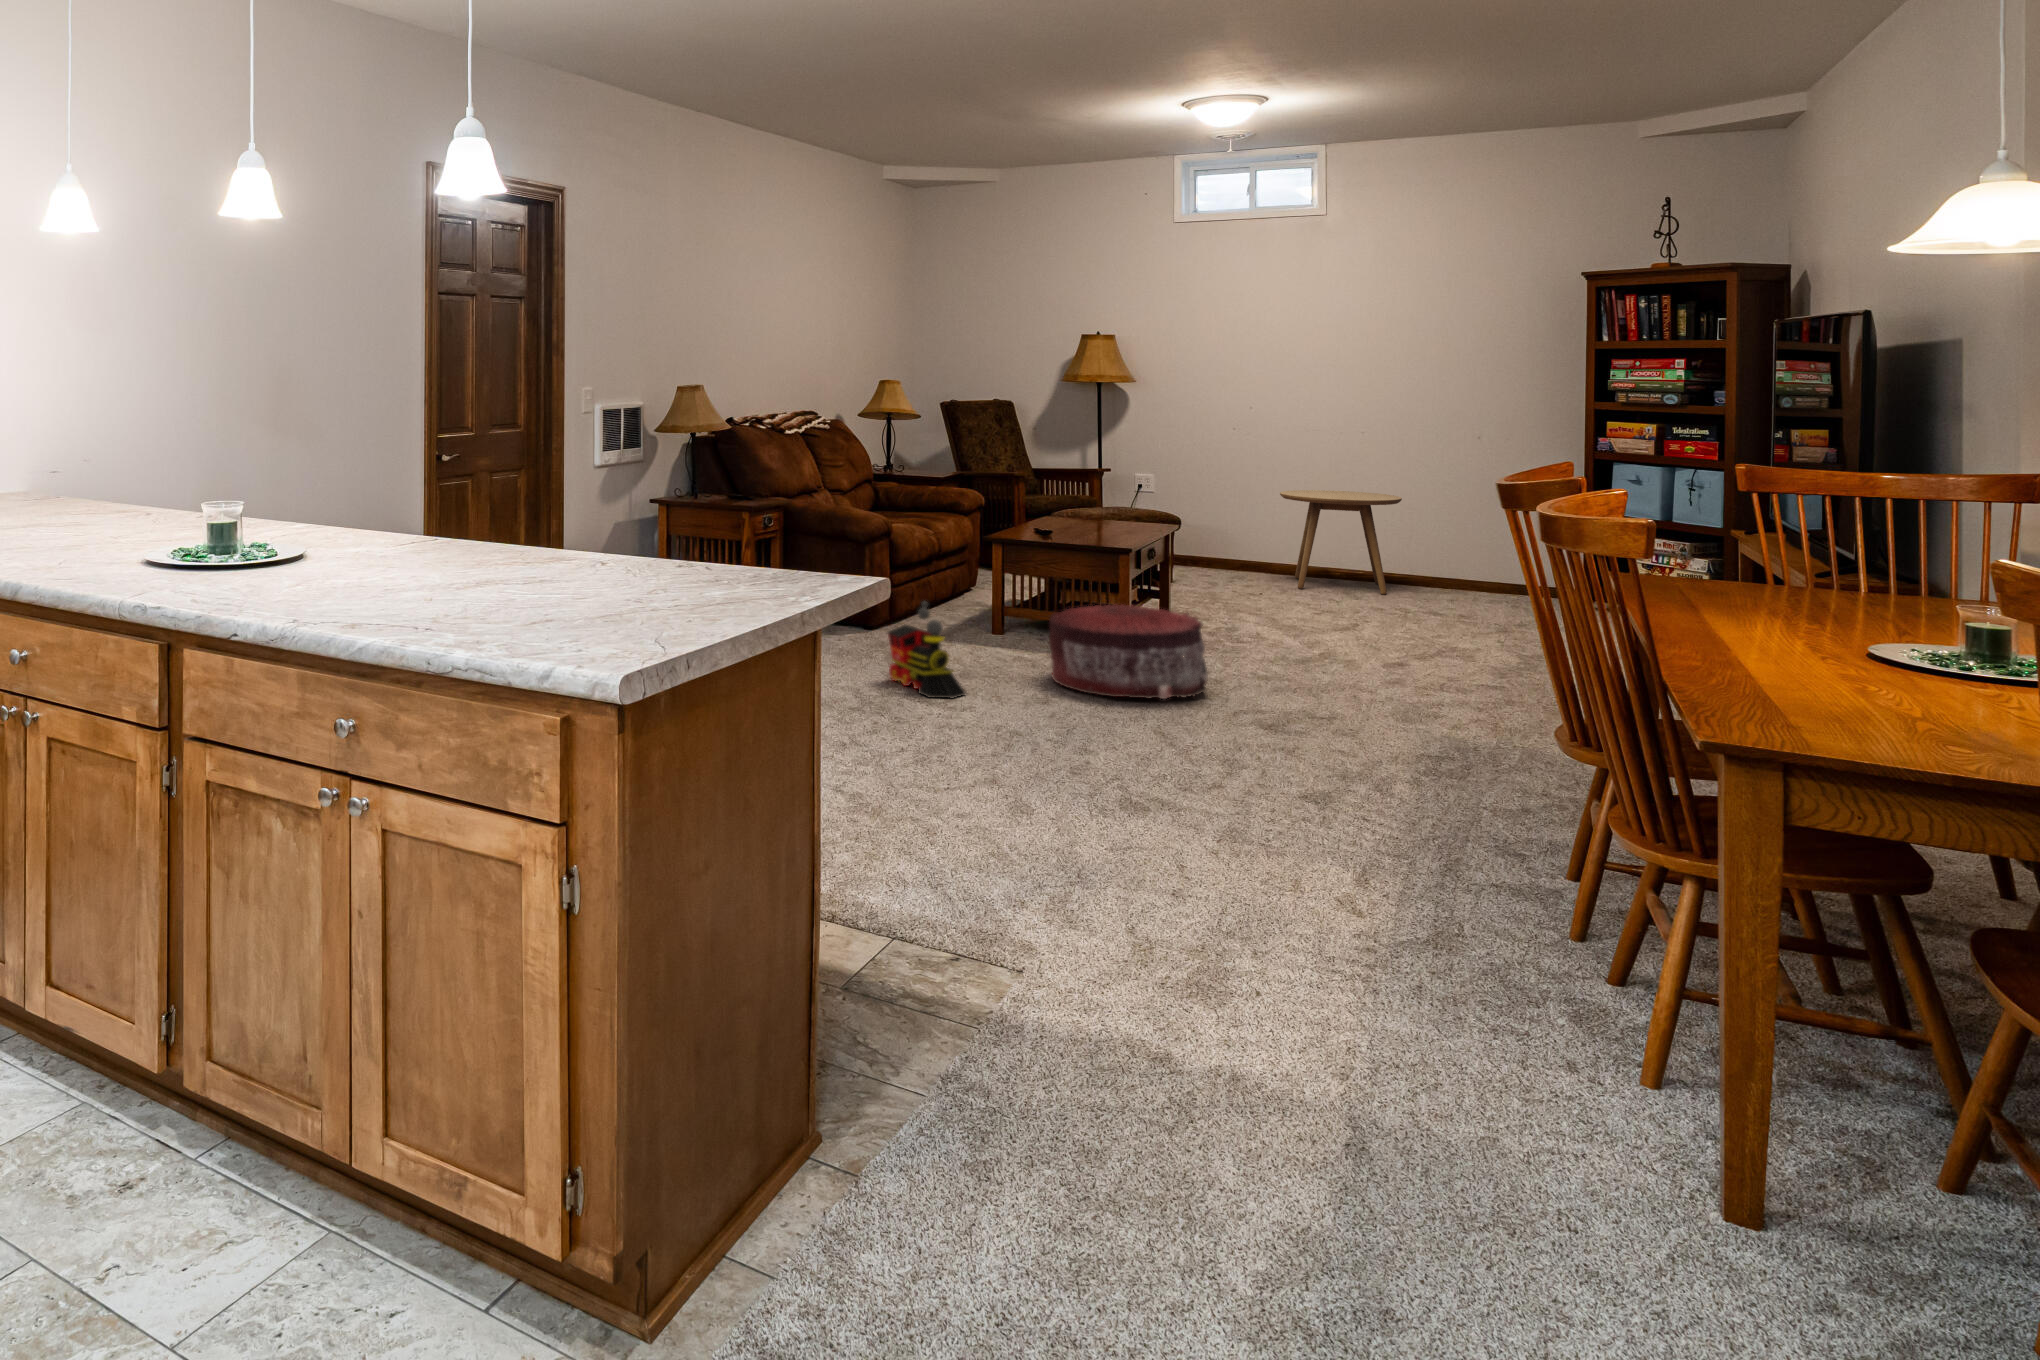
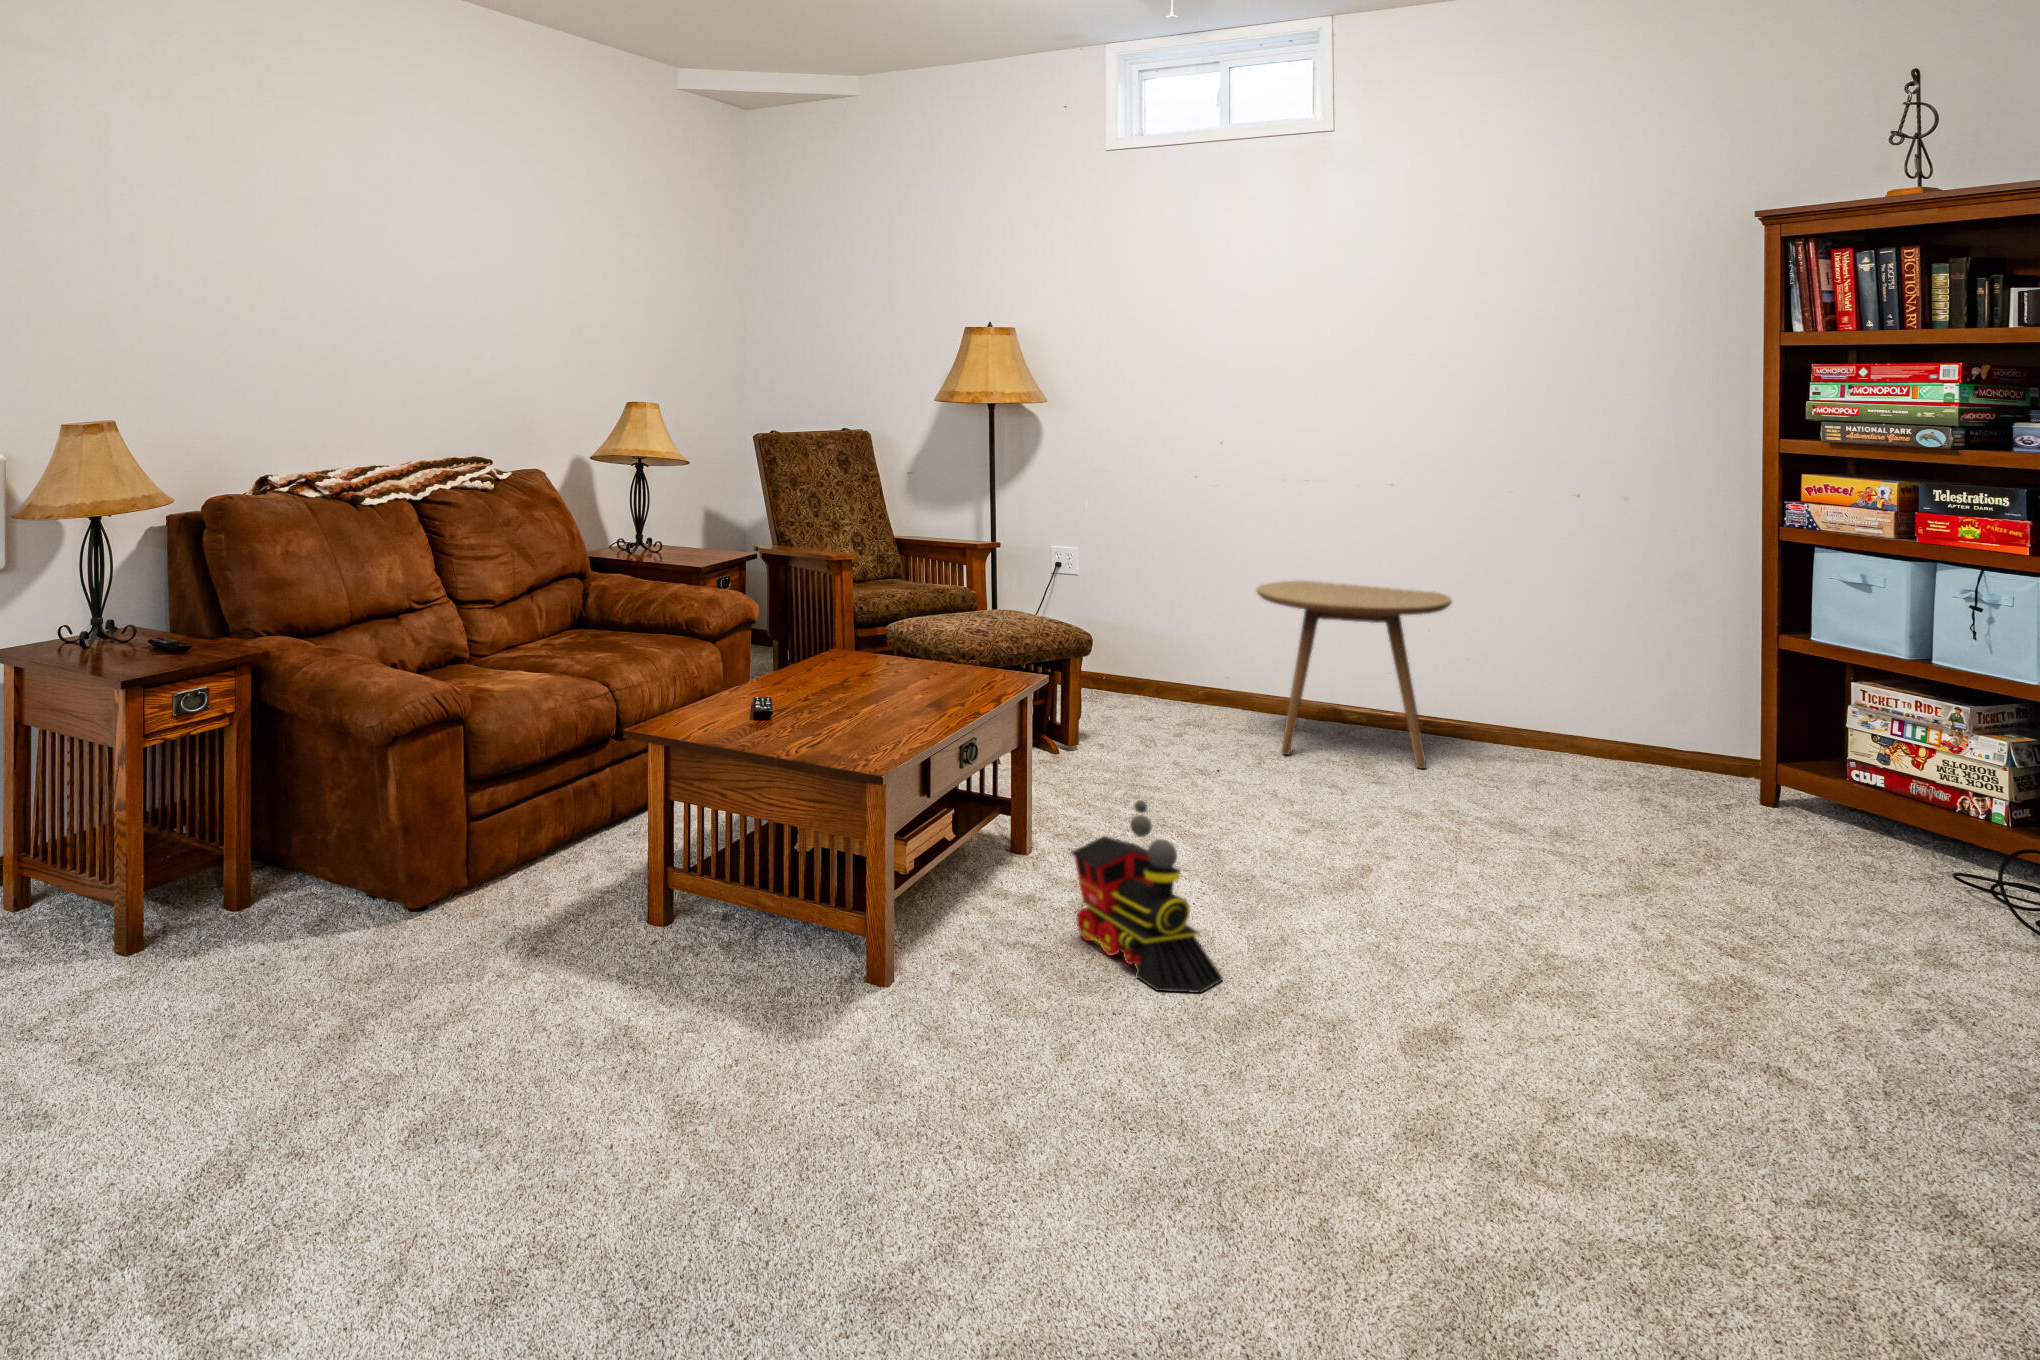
toy train: present [888,601,965,699] -> present [1072,800,1223,993]
pouf: present [1049,604,1208,699] -> none [595,918,932,1227]

